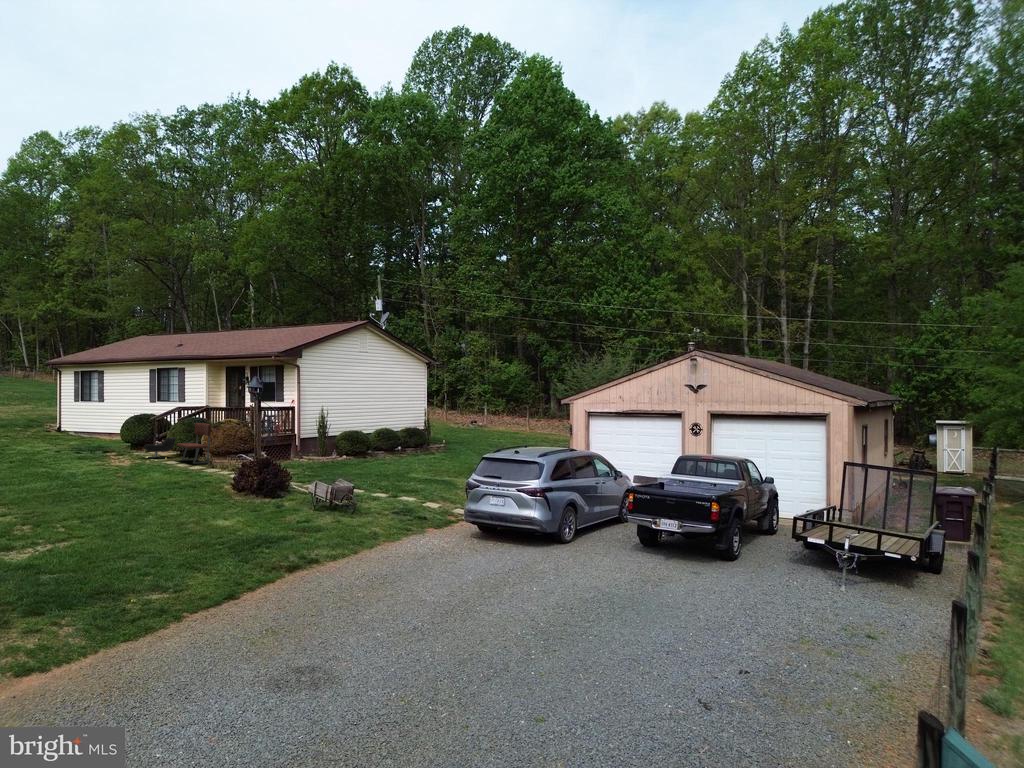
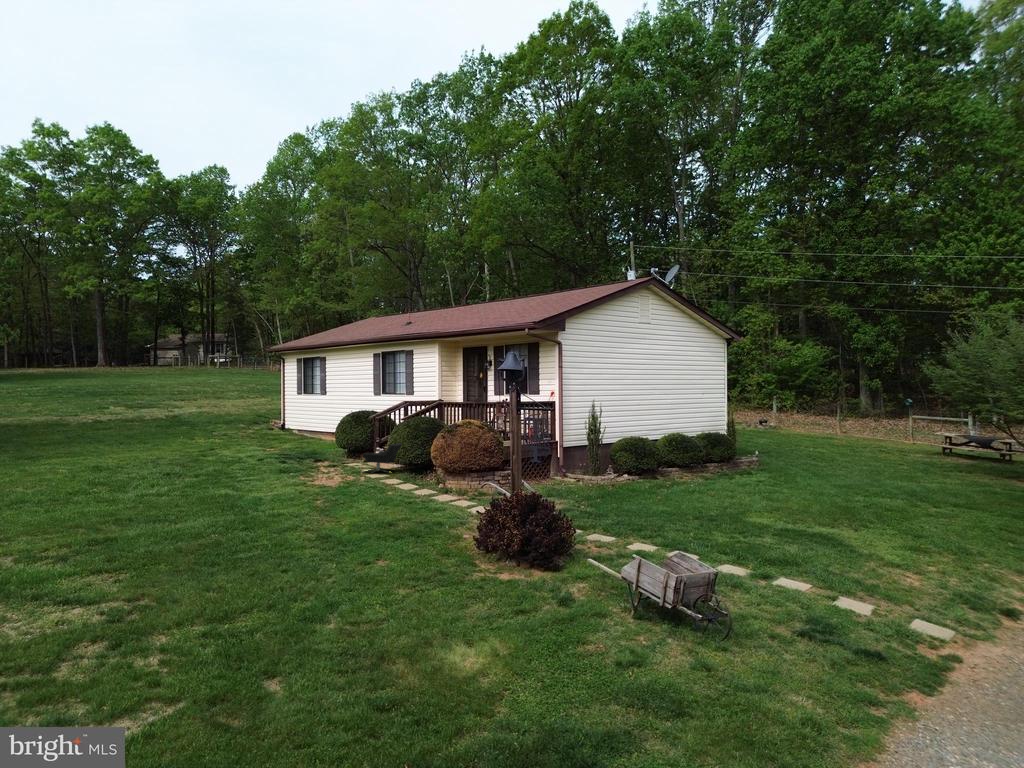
bench: present [177,423,211,464] -> none [403,424,449,484]

